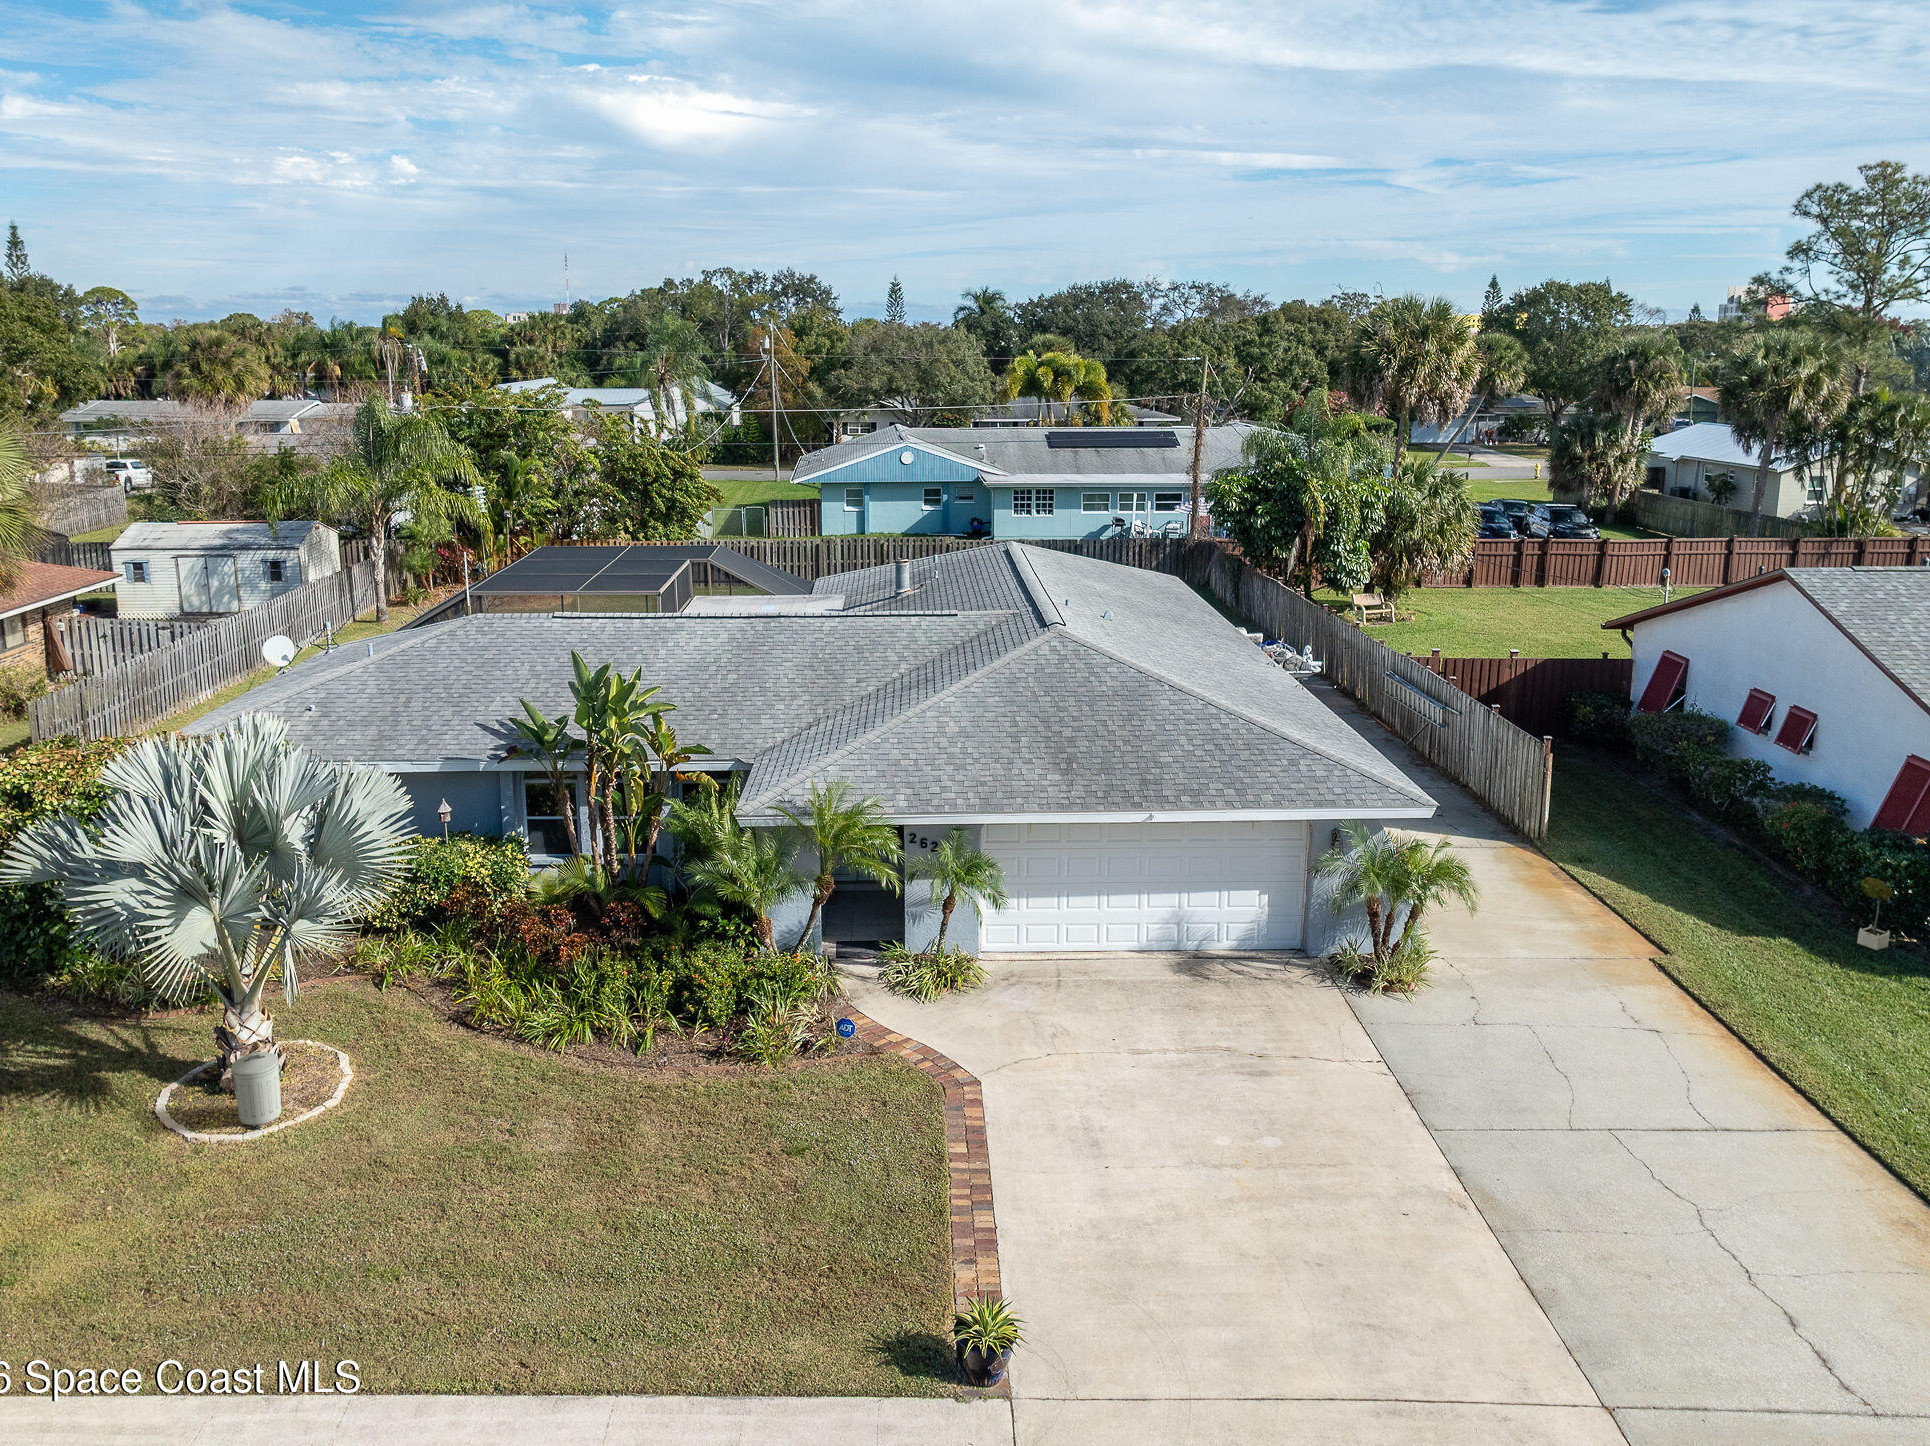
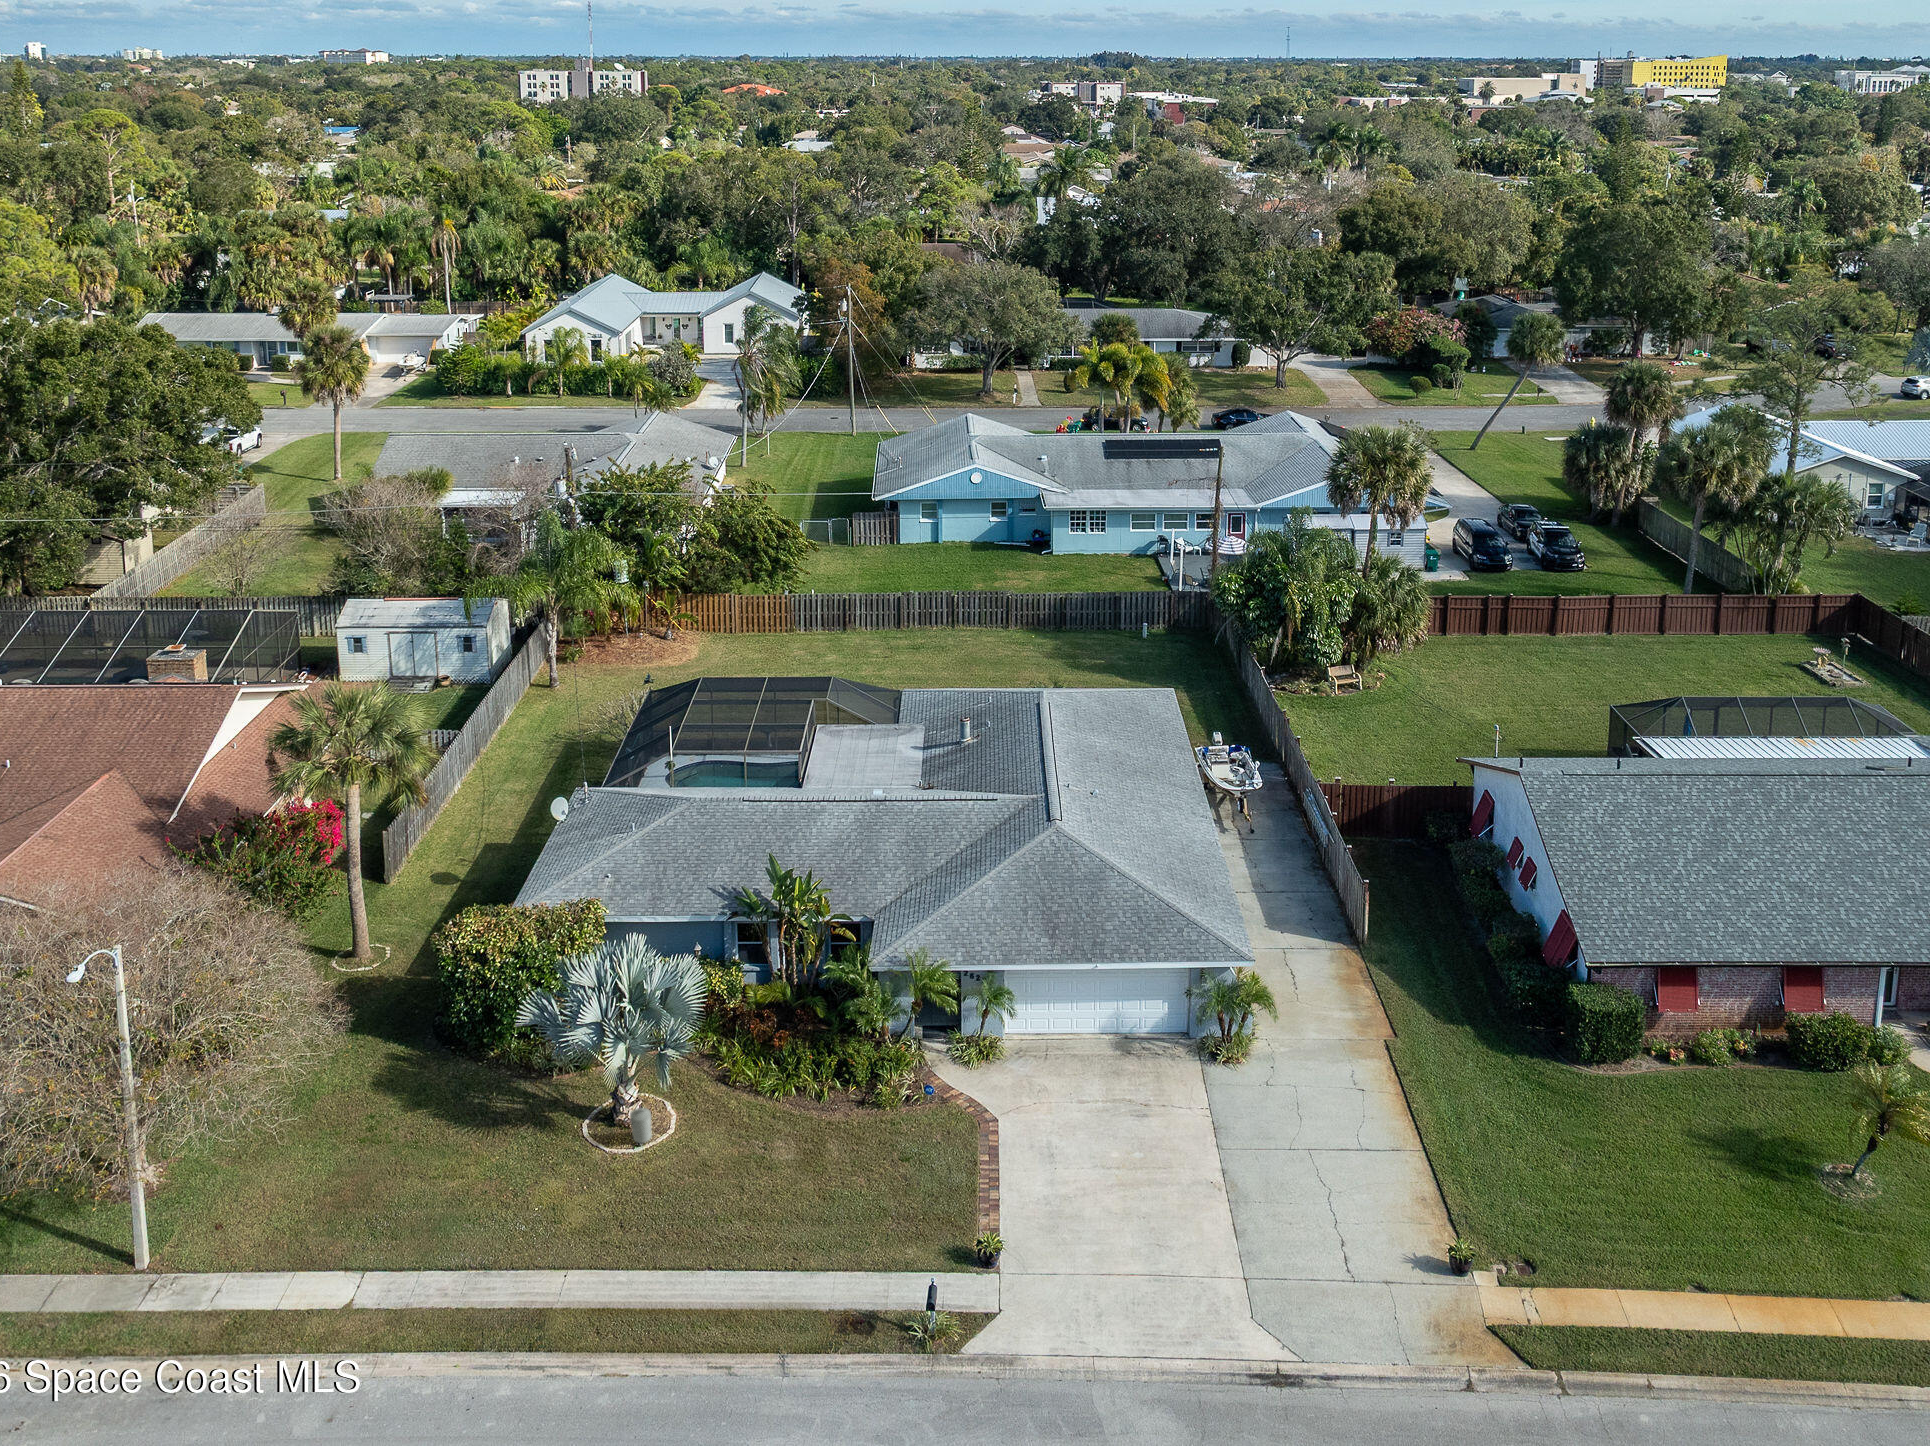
potted tree: present [1857,877,1893,950] -> none [1524,992,1543,1034]

